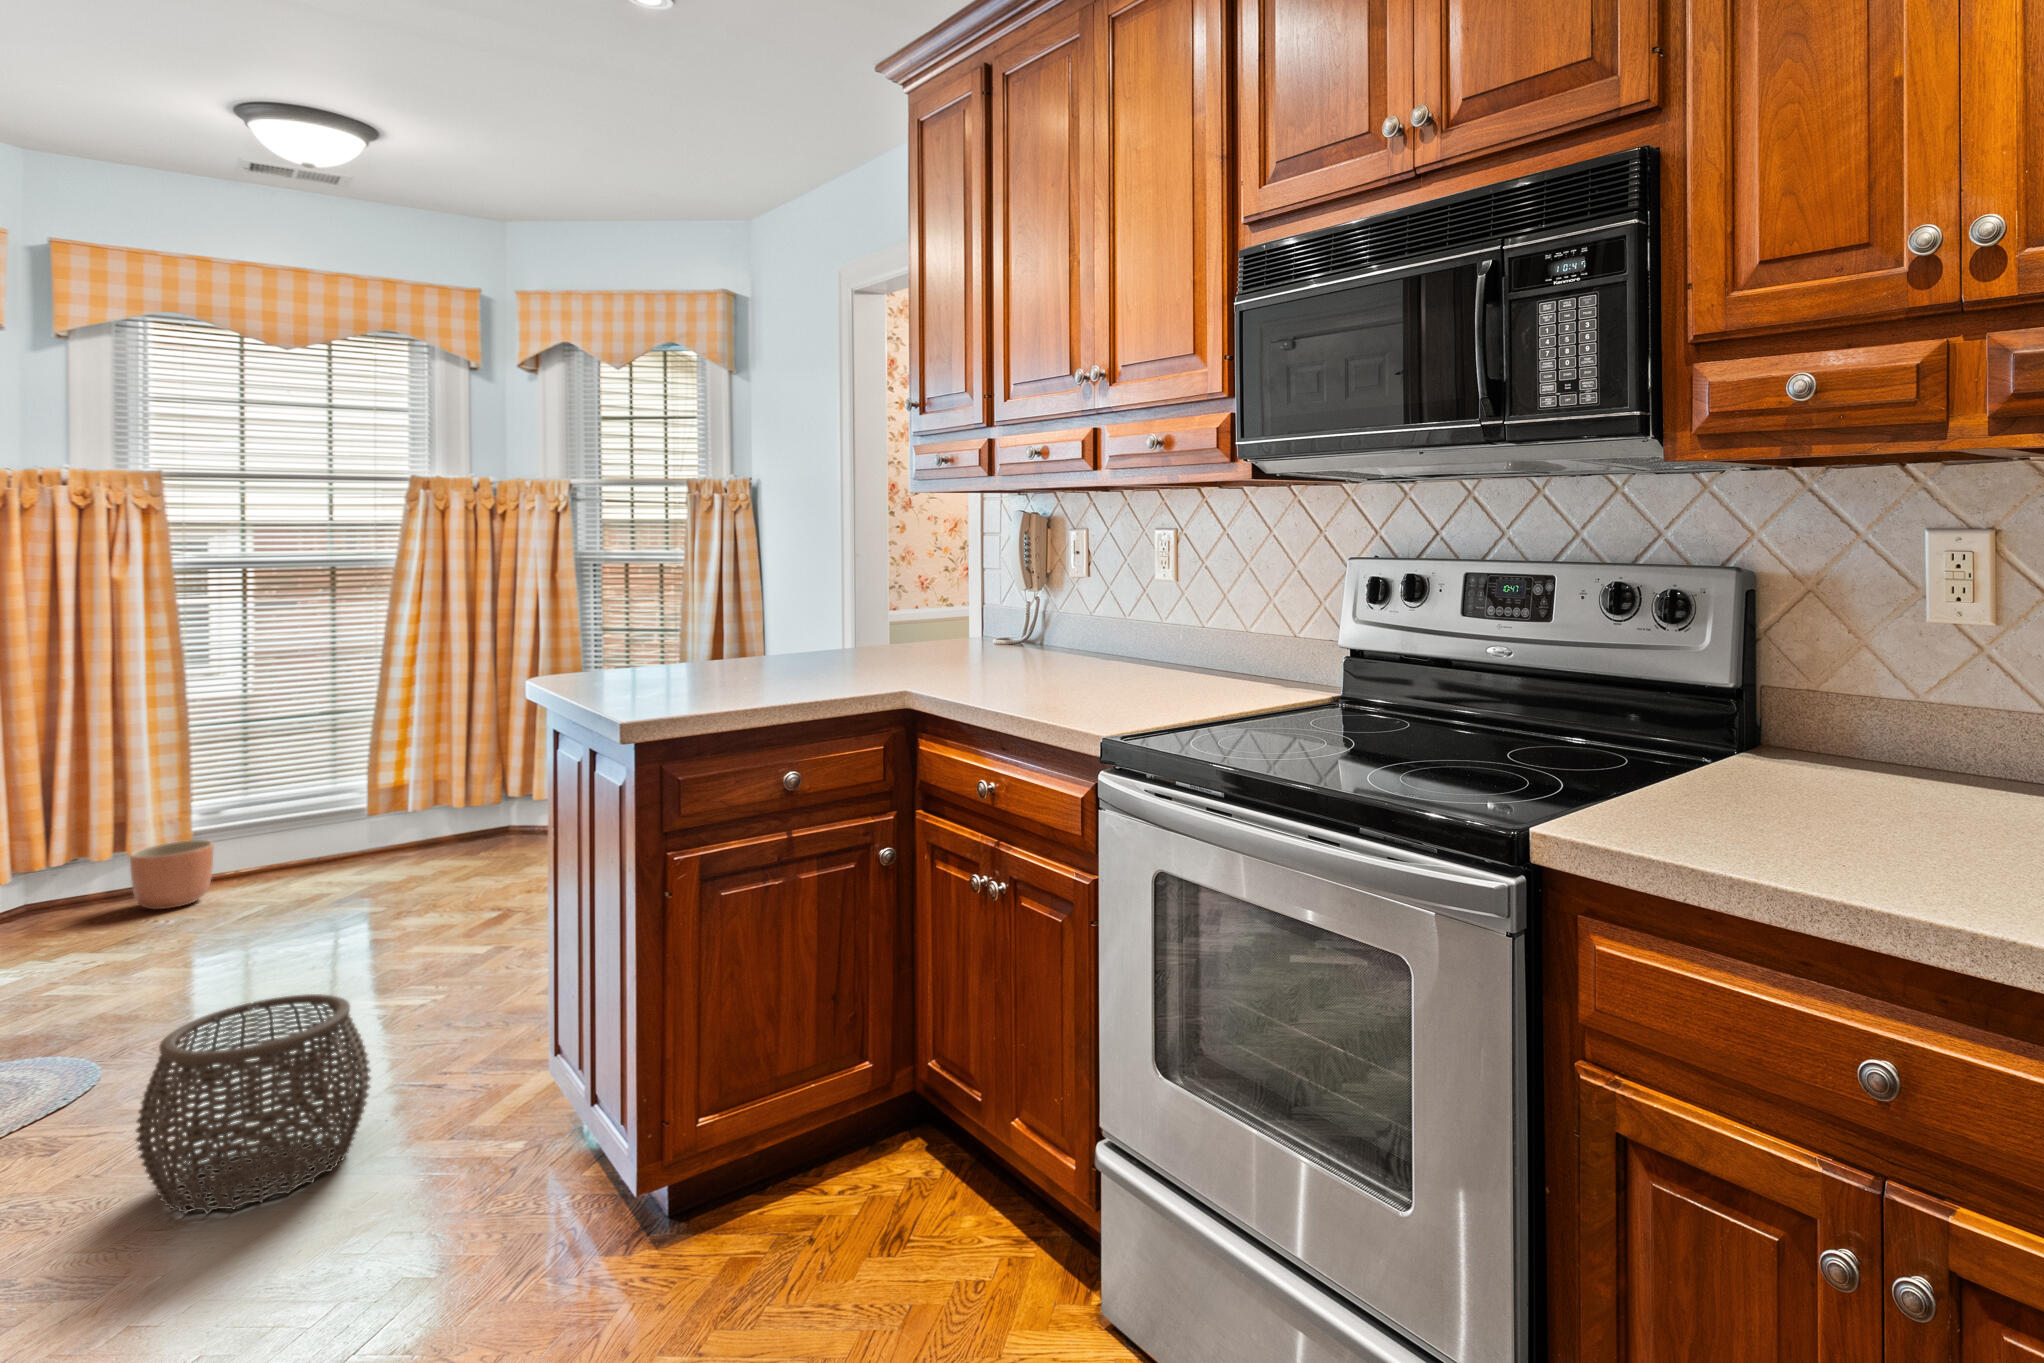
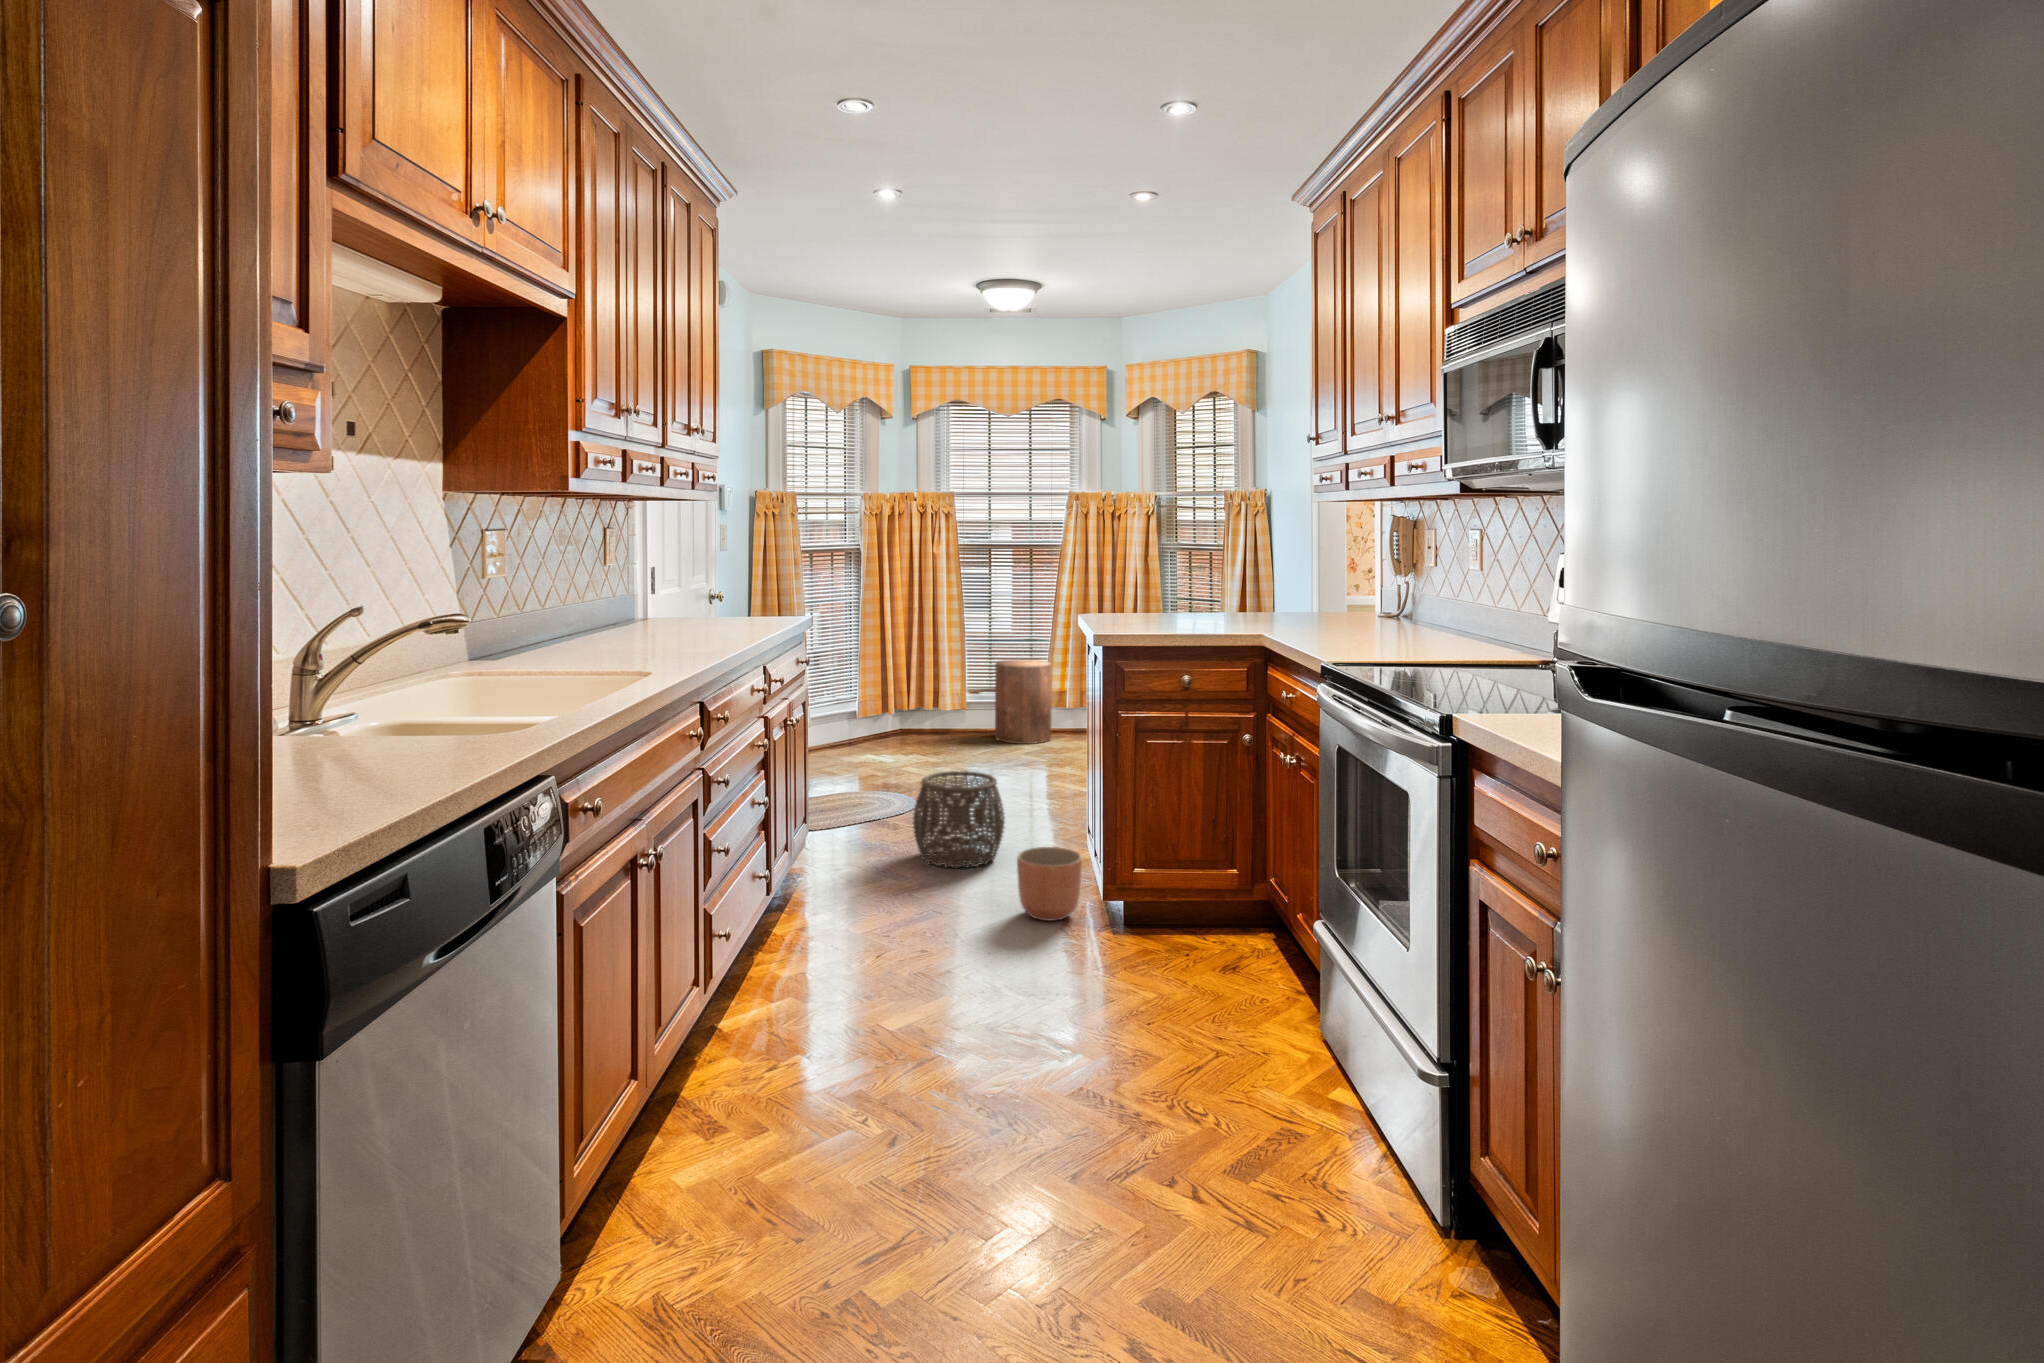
stool: none [268,744,386,890] -> present [995,660,1052,744]
planter: present [130,840,213,909] -> present [1017,847,1082,921]

